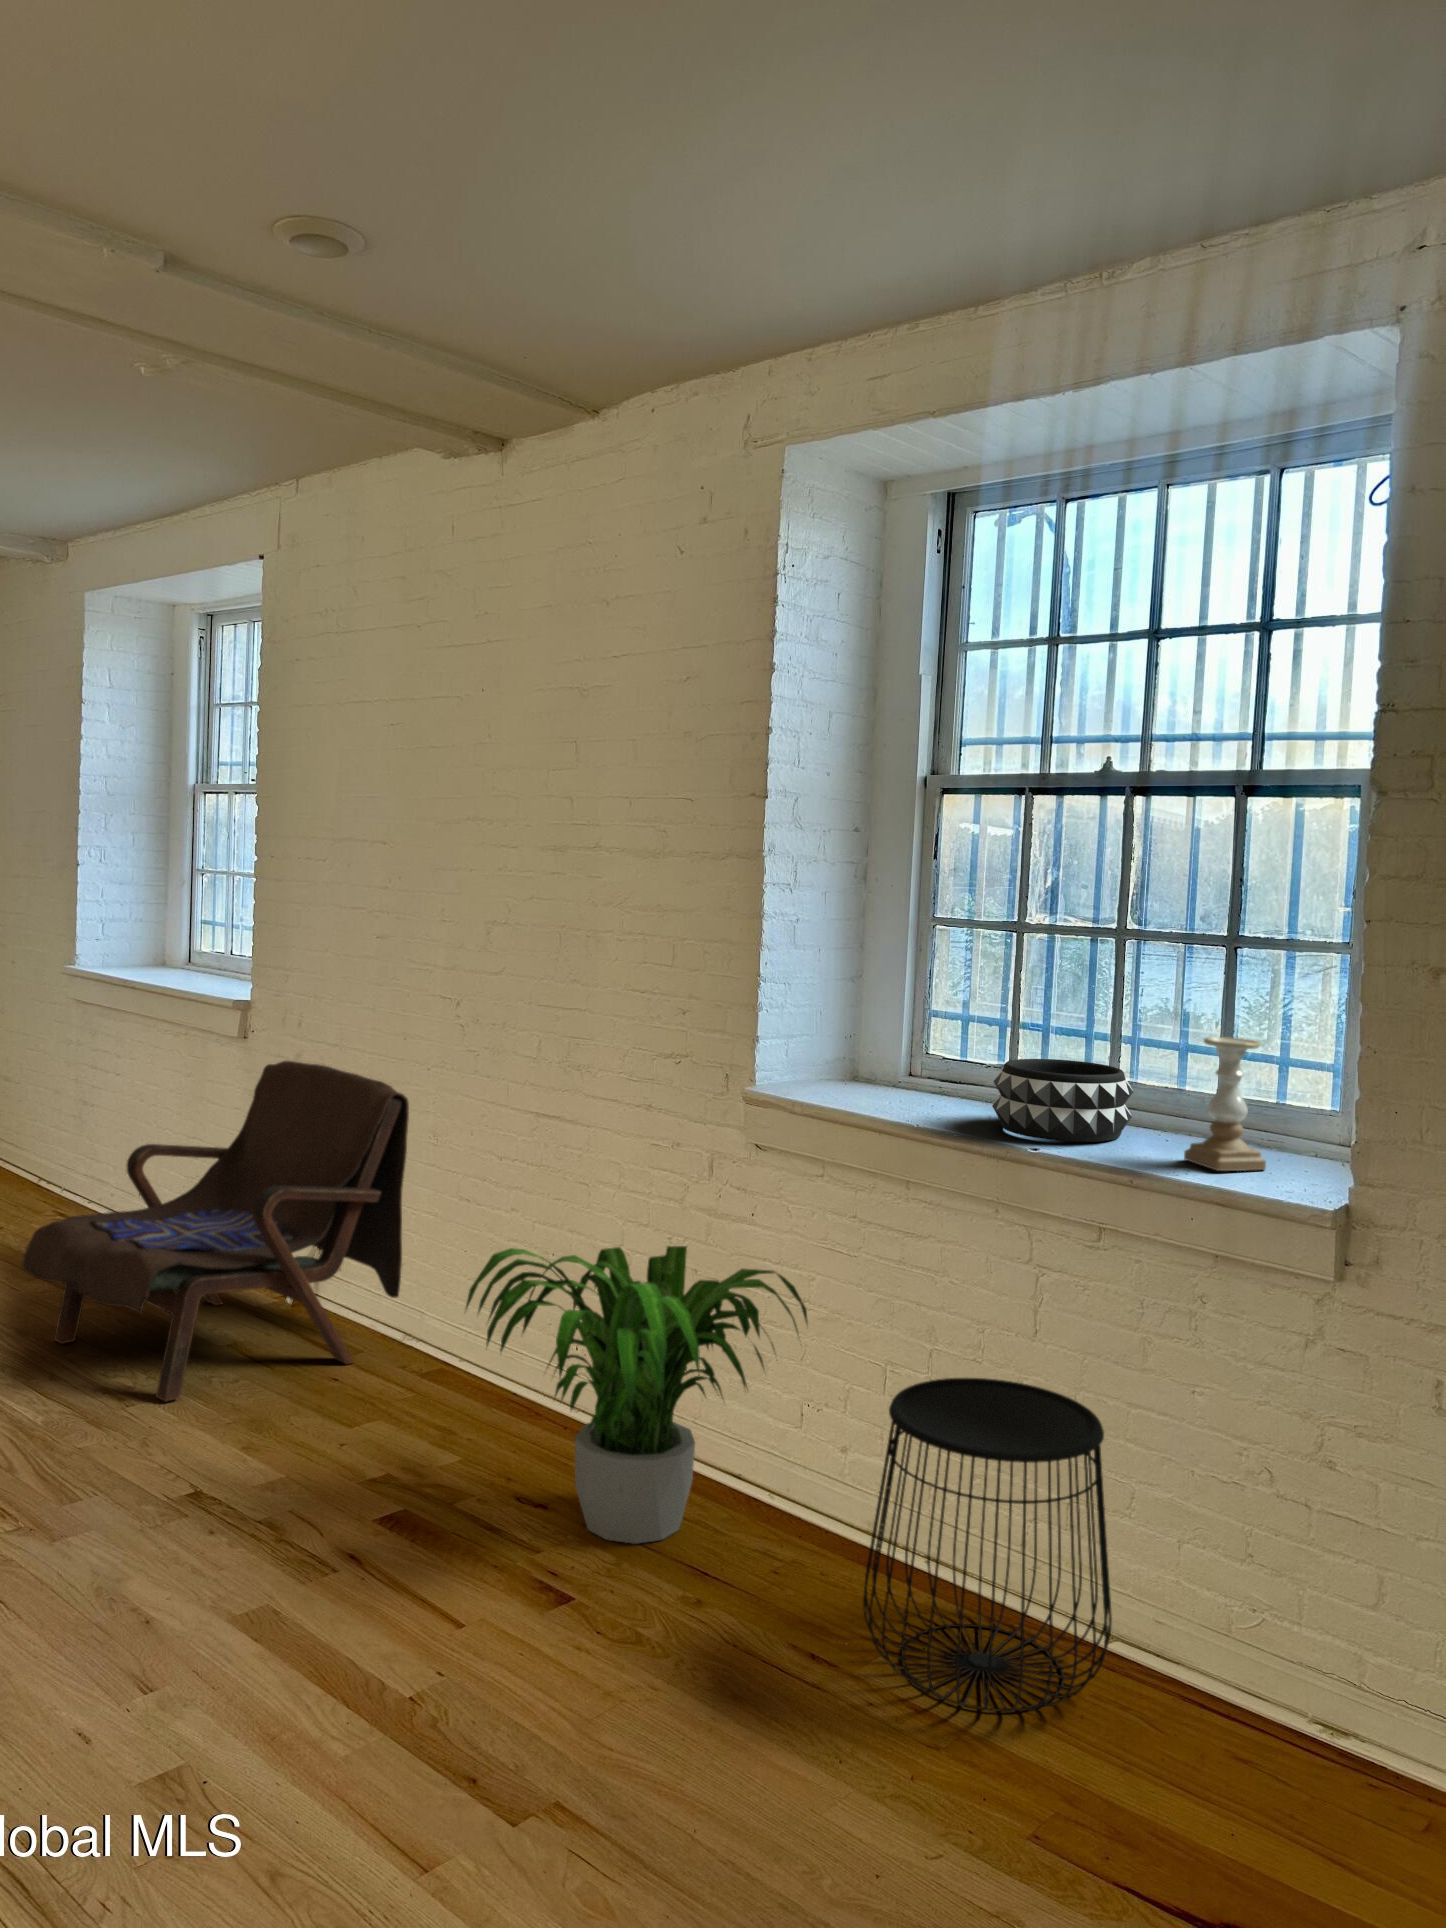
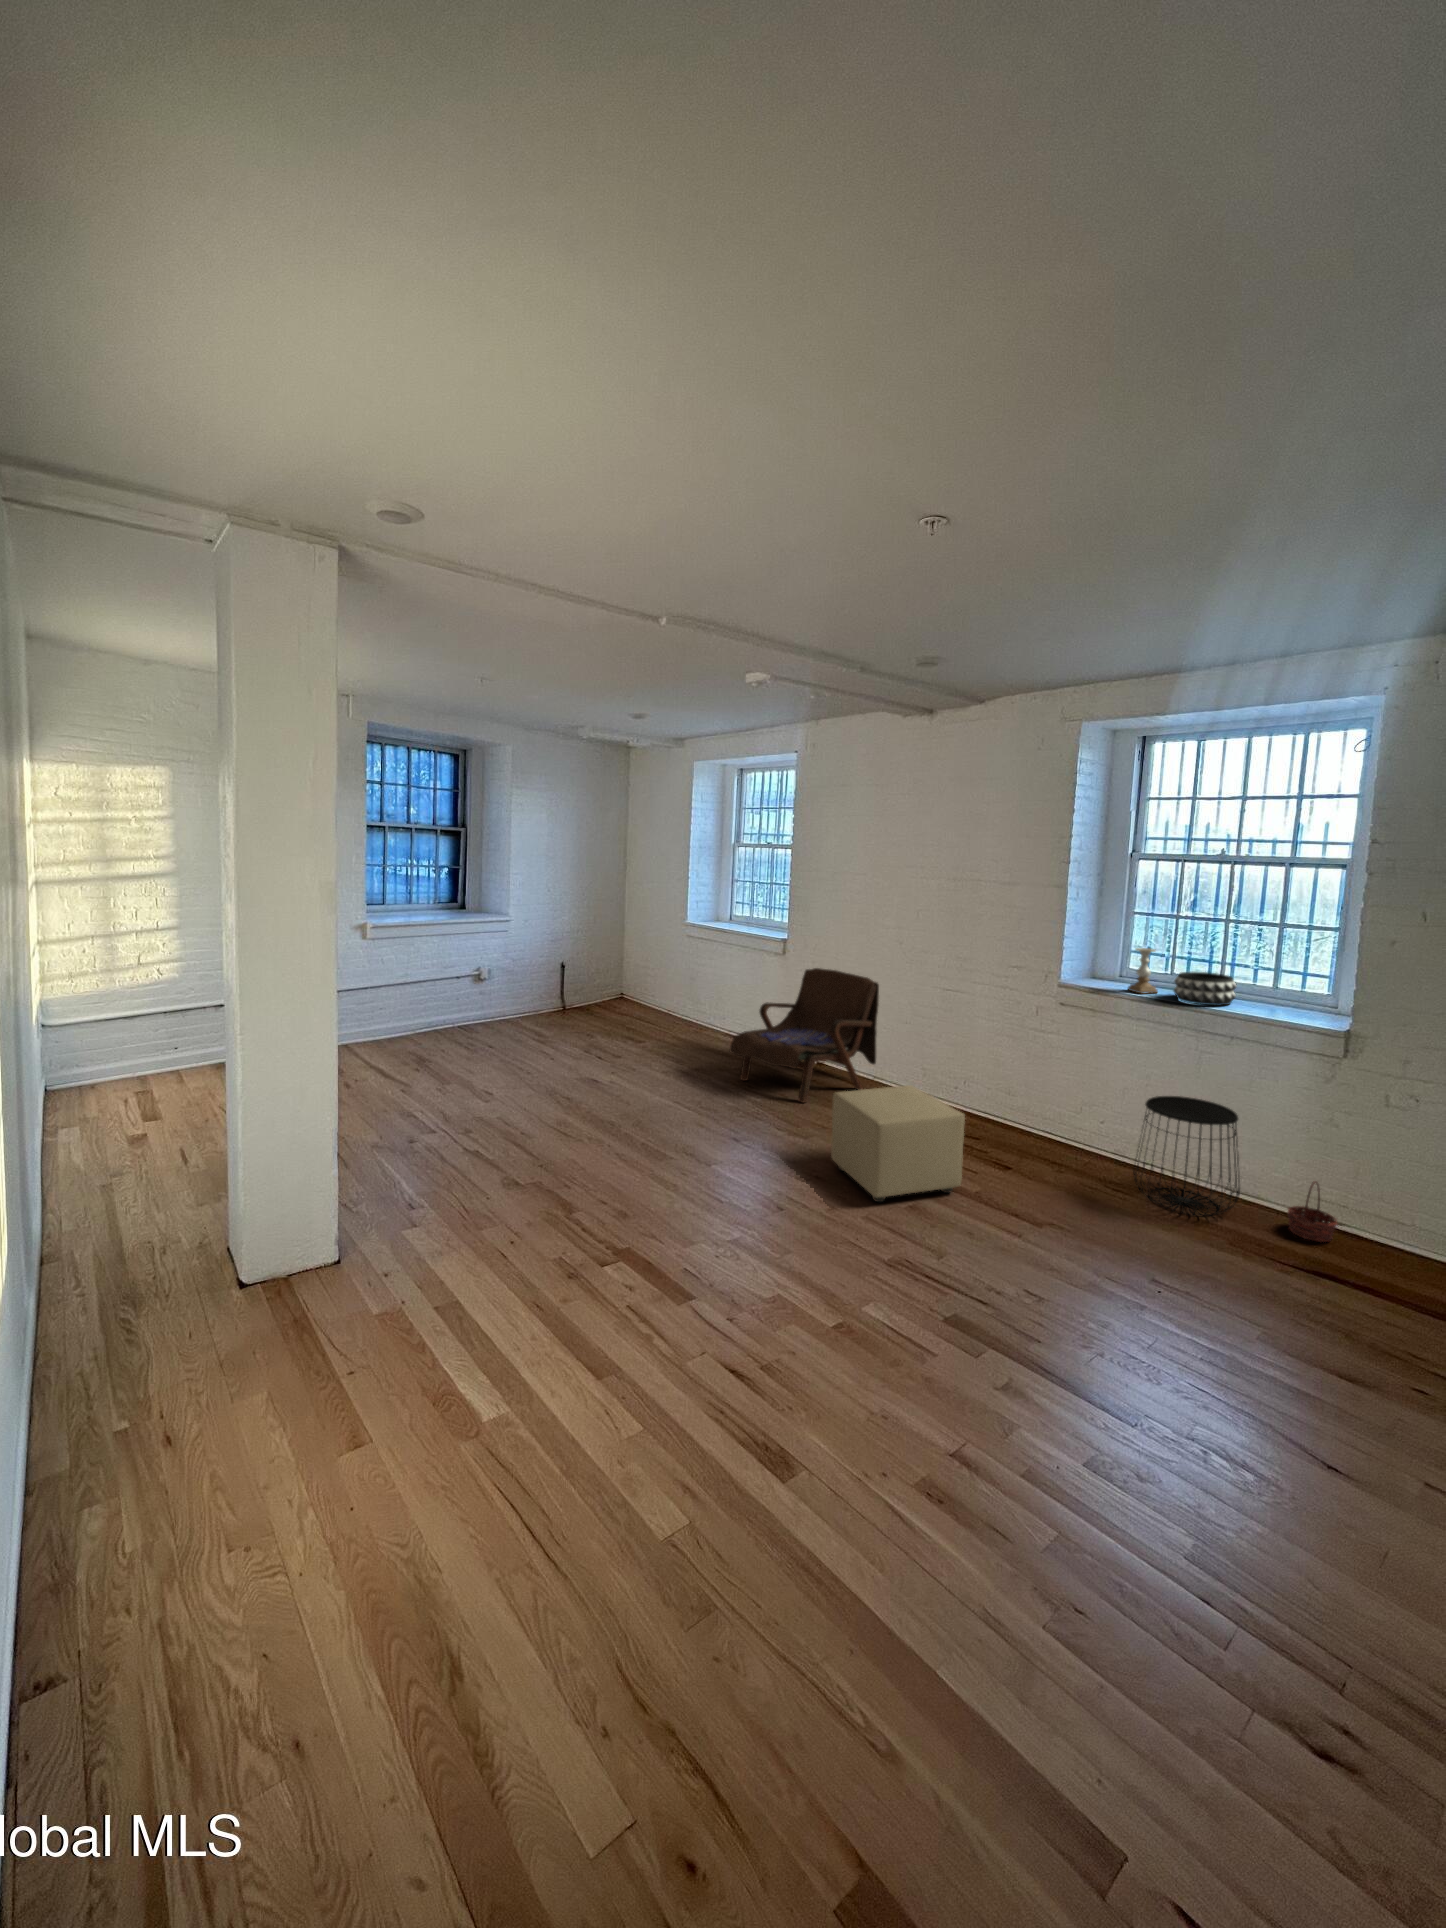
candle holder: present [1184,1037,1266,1171] -> present [1128,948,1158,994]
potted plant: present [466,1246,808,1544] -> none [951,1045,1093,1157]
ottoman: none [80,1358,401,1716] -> present [831,1085,965,1202]
basket: none [1211,1609,1328,1782] -> present [1287,1181,1337,1242]

